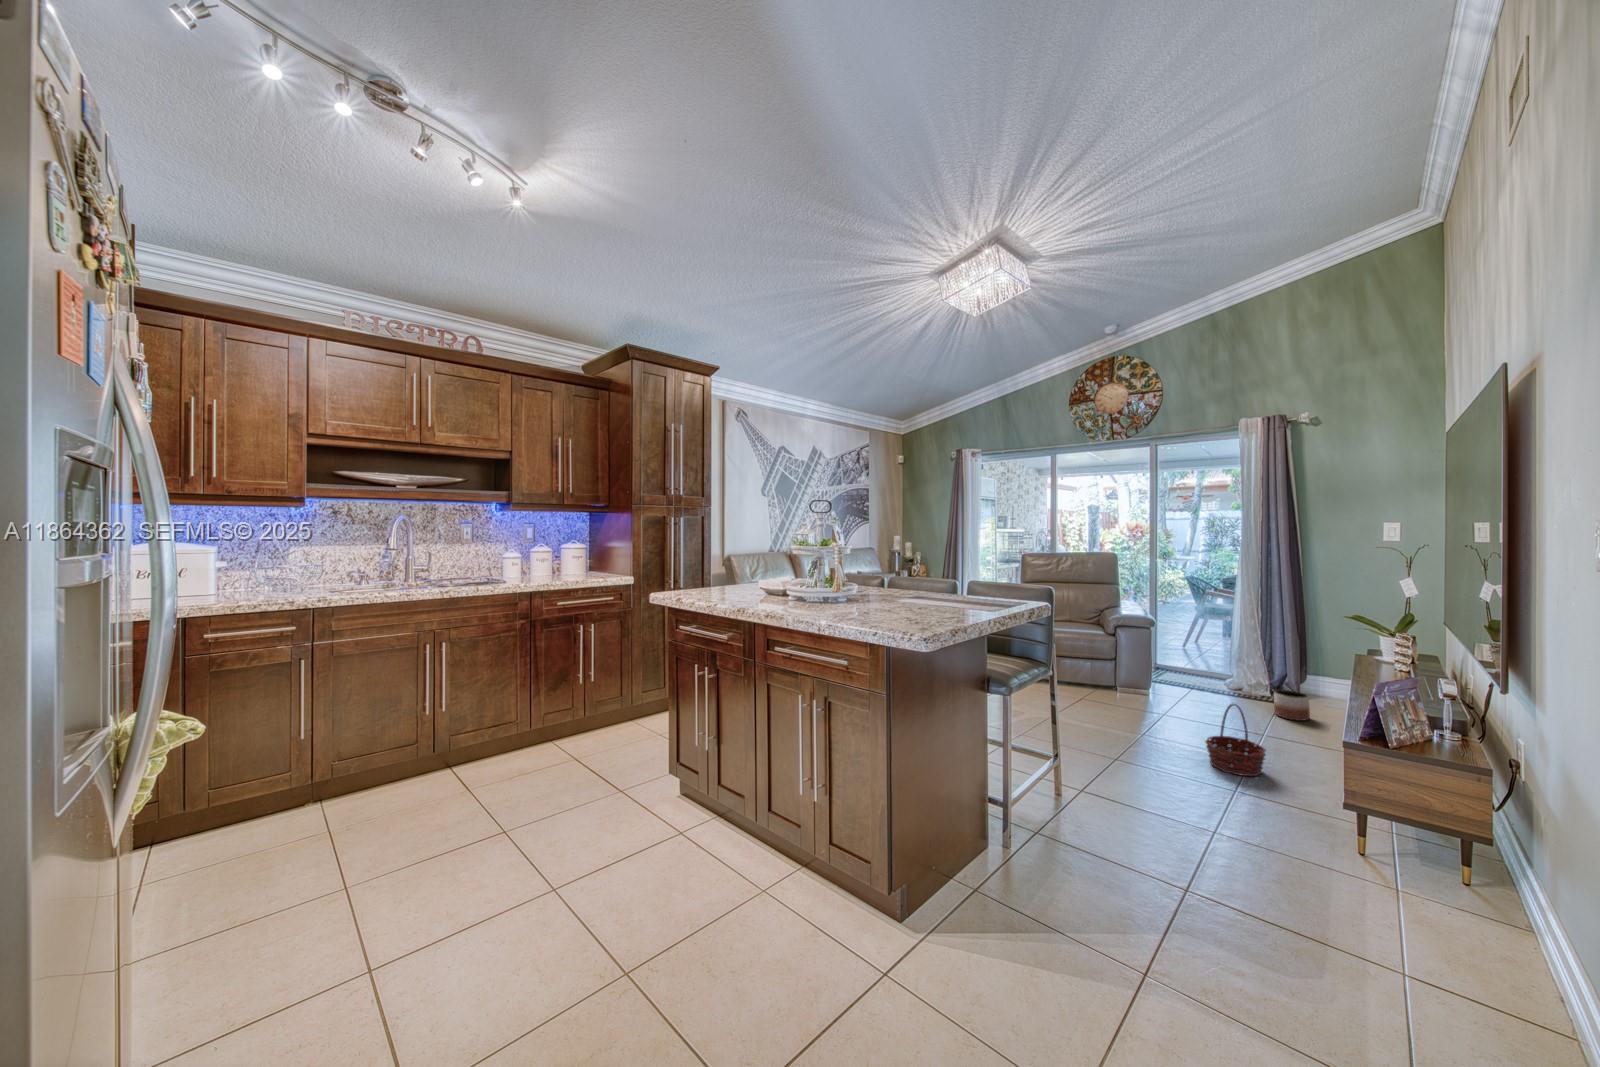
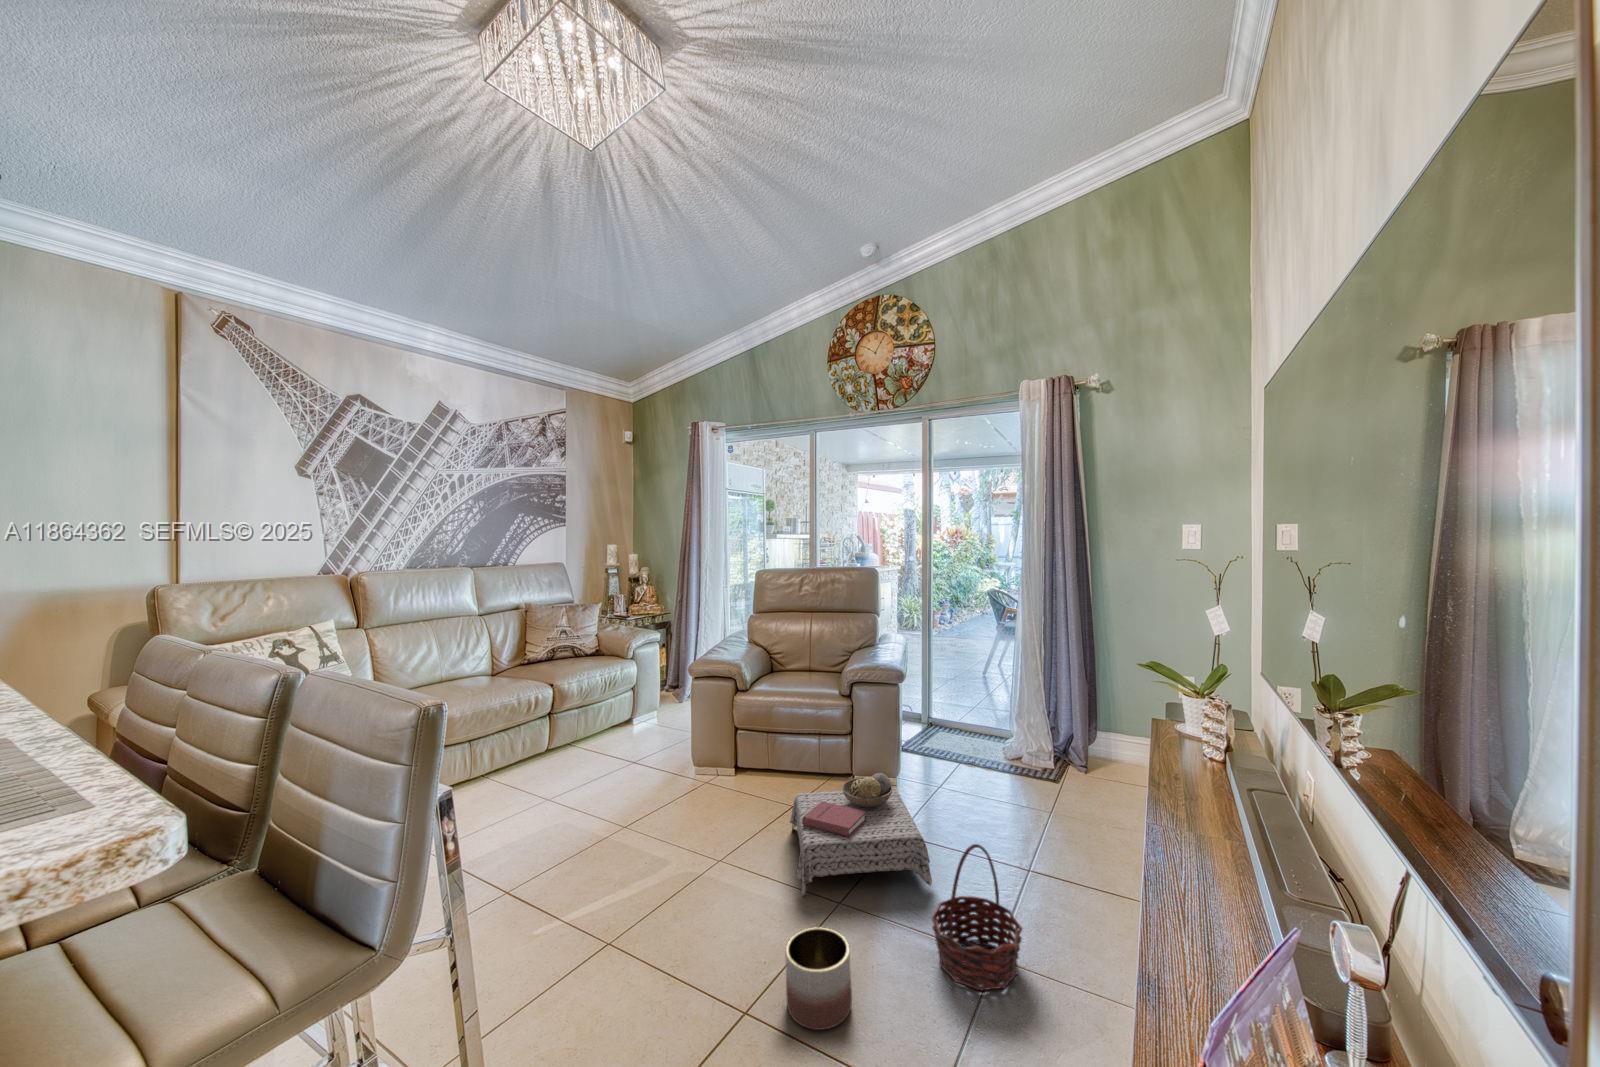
ottoman: none [1085,676,1194,738] -> present [790,773,932,896]
planter: present [1274,690,1310,721] -> present [785,927,852,1030]

